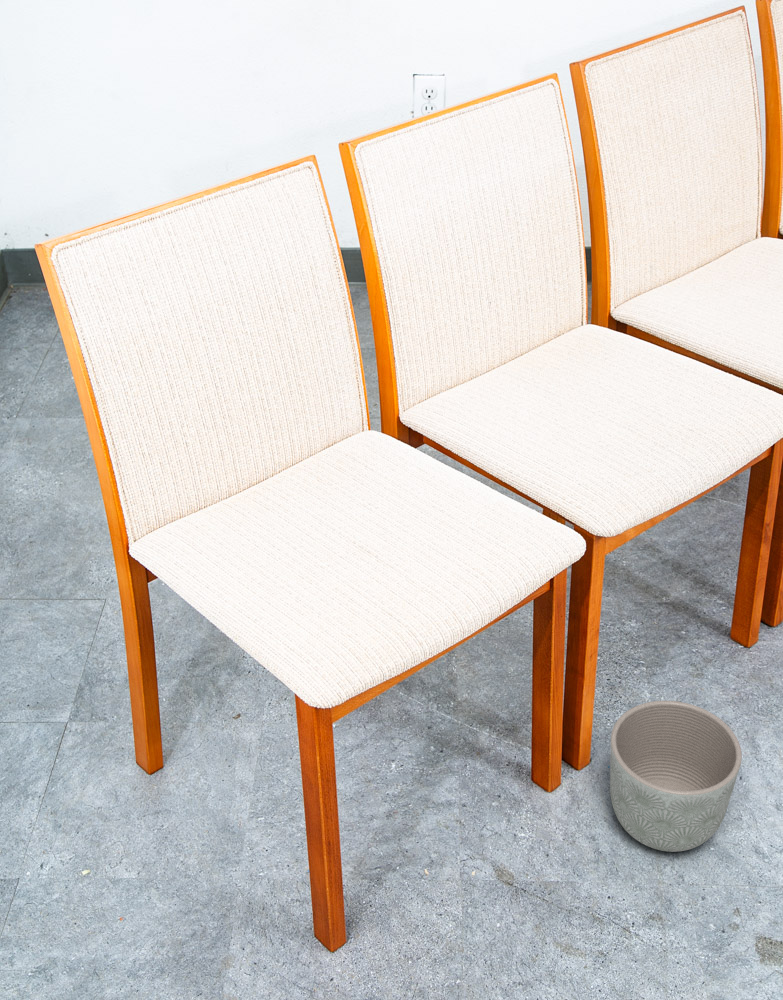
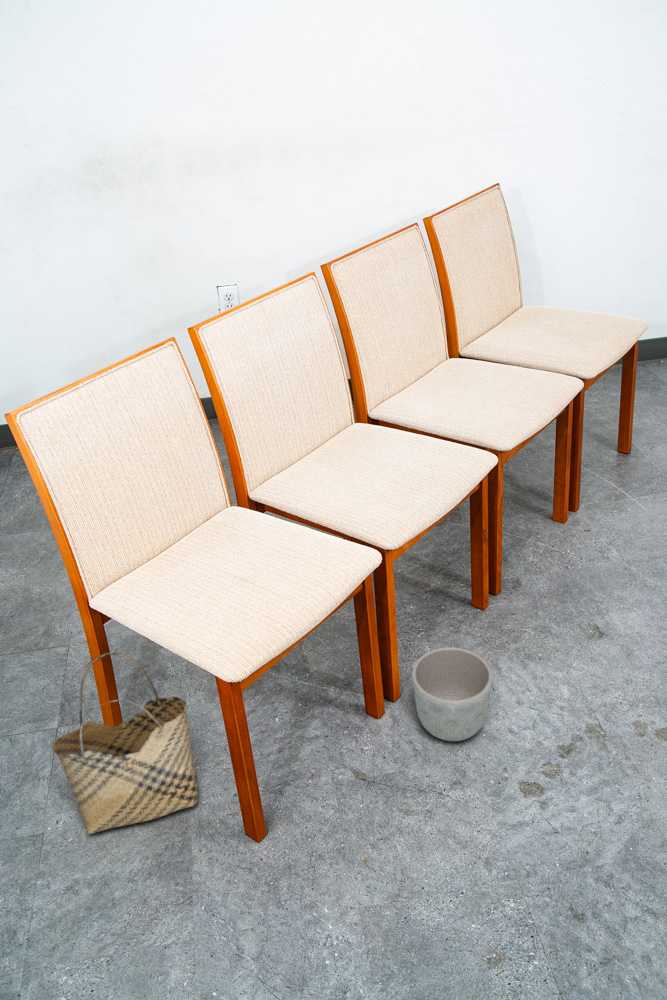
woven basket: none [43,629,254,891] -> present [52,652,198,834]

